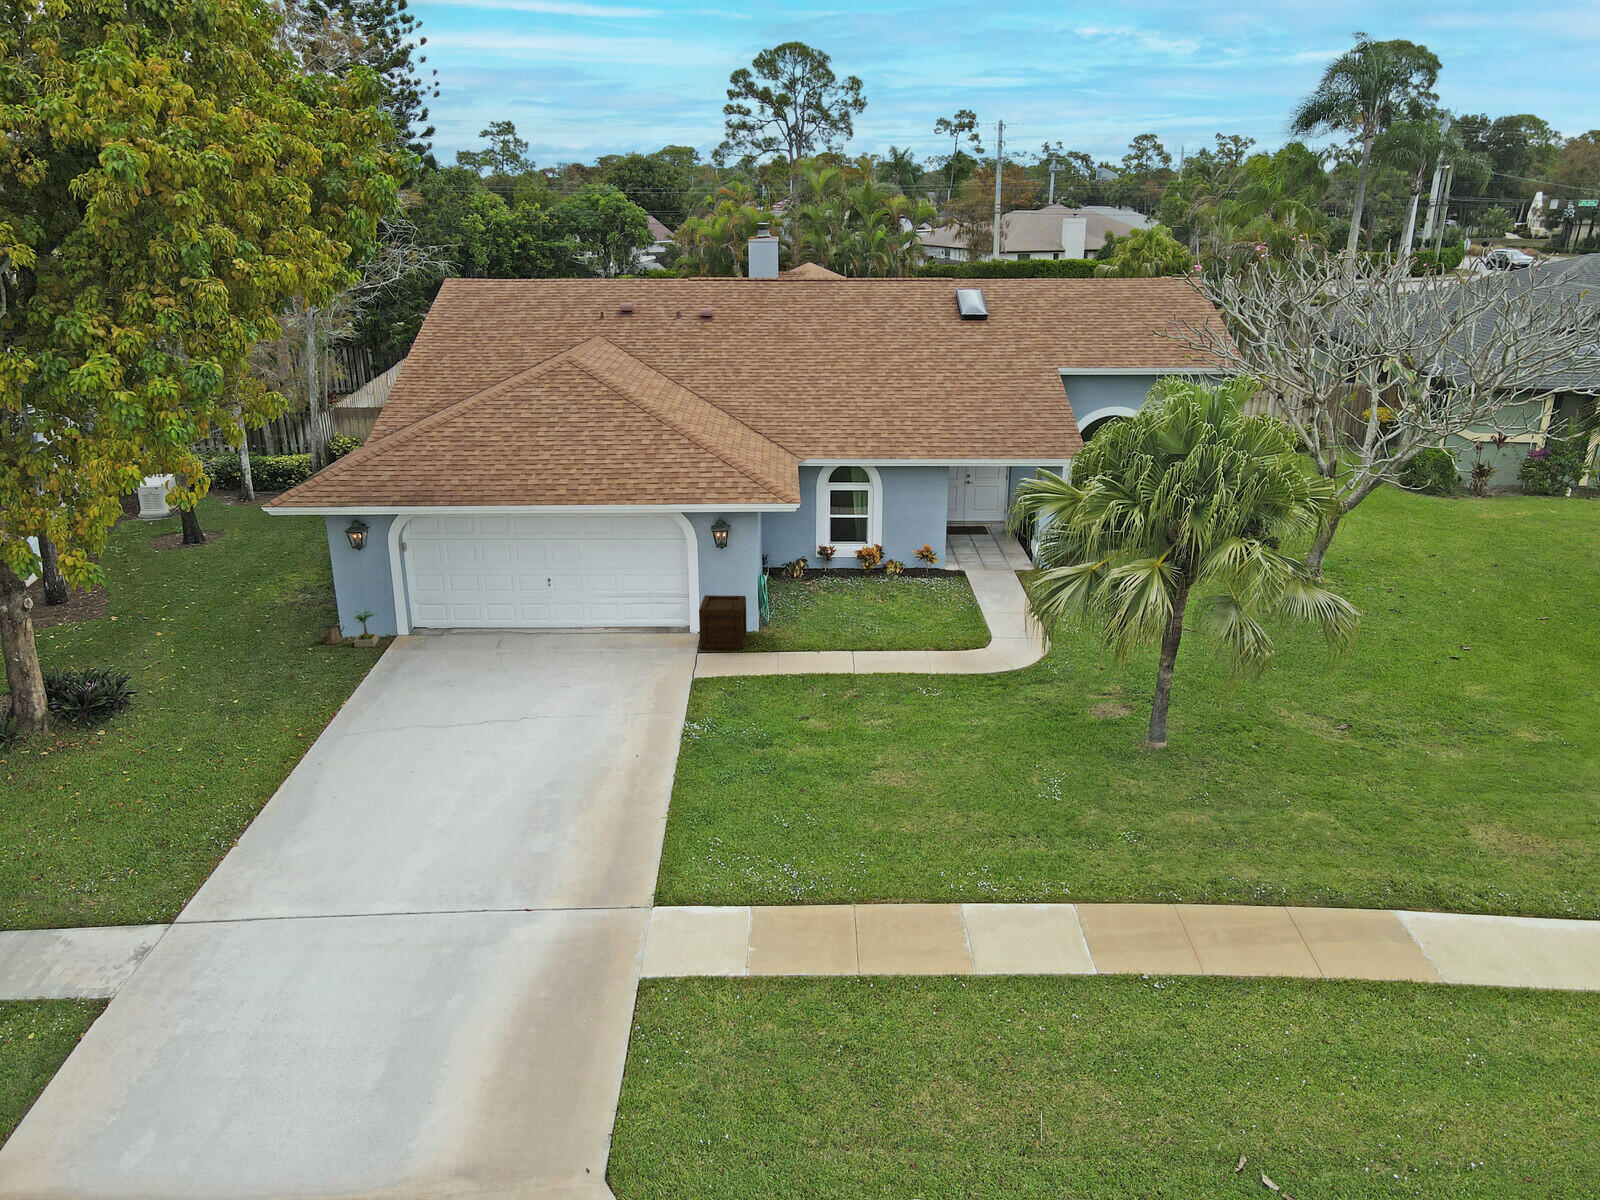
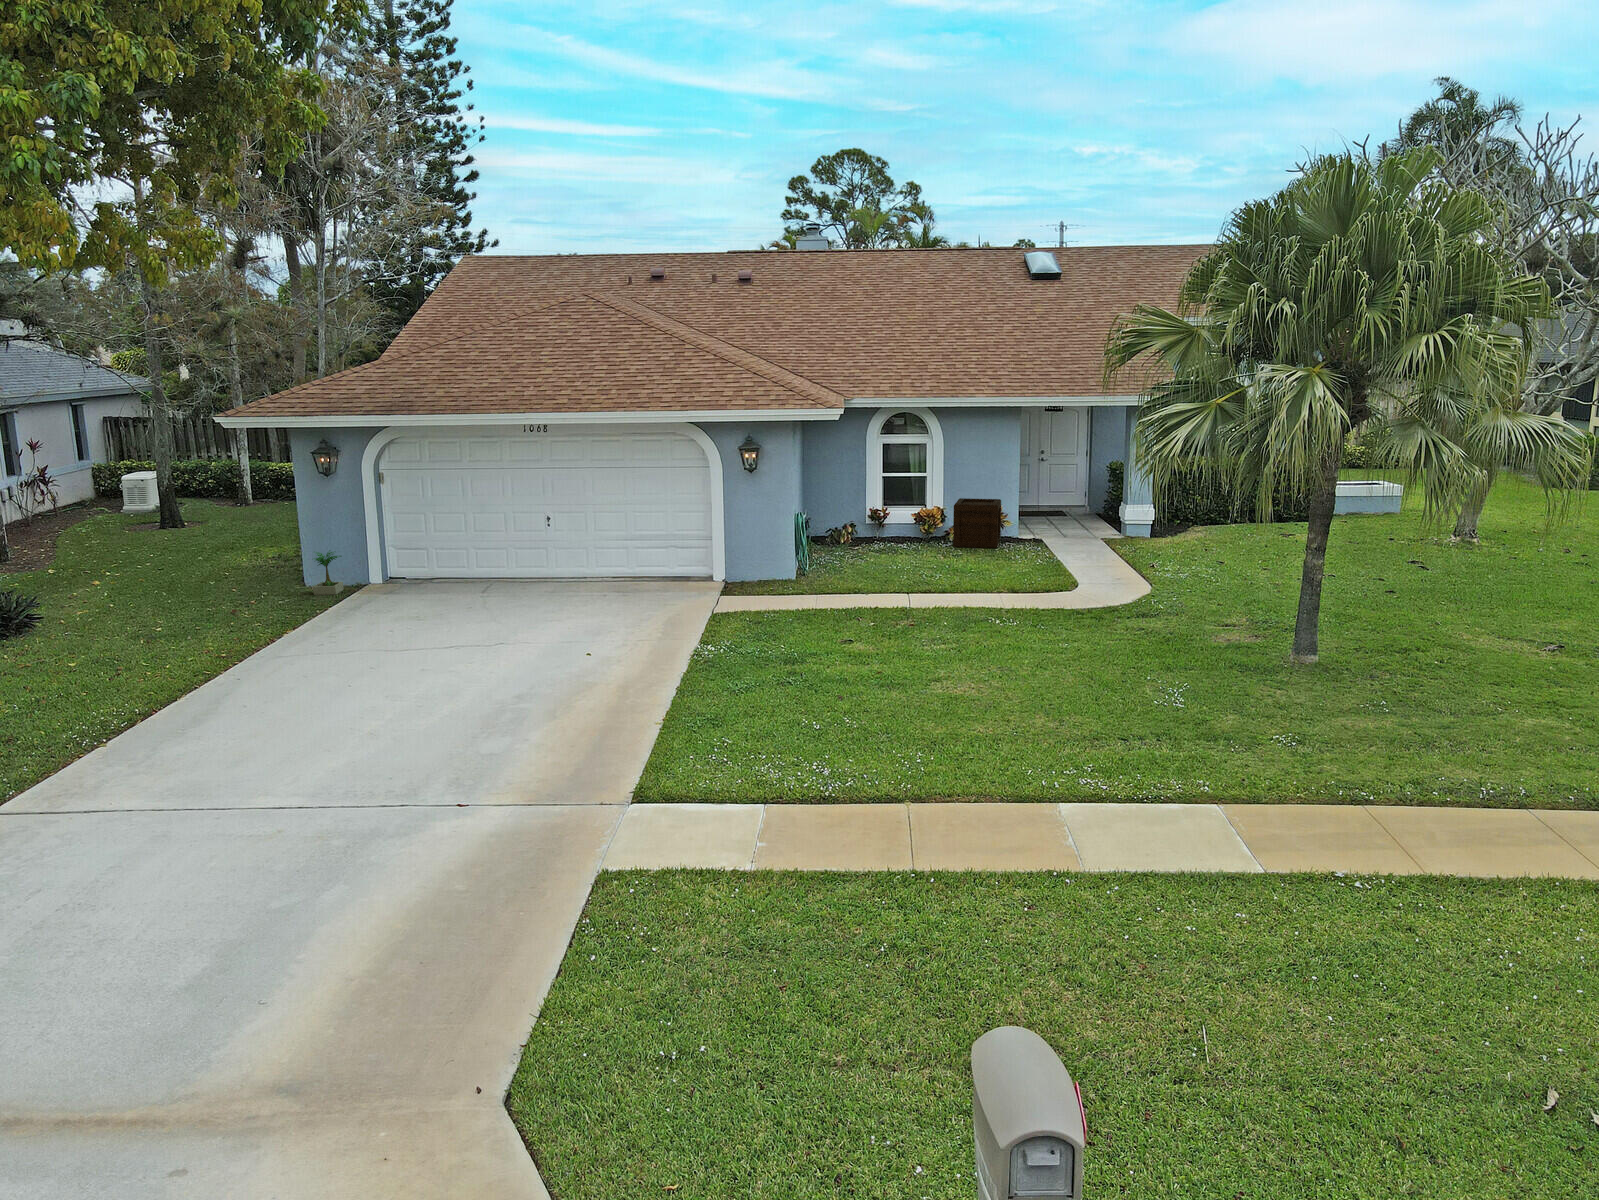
wooden crate: present [699,595,747,650] -> present [953,498,1001,548]
watering can: present [307,624,344,645] -> none [258,569,304,593]

